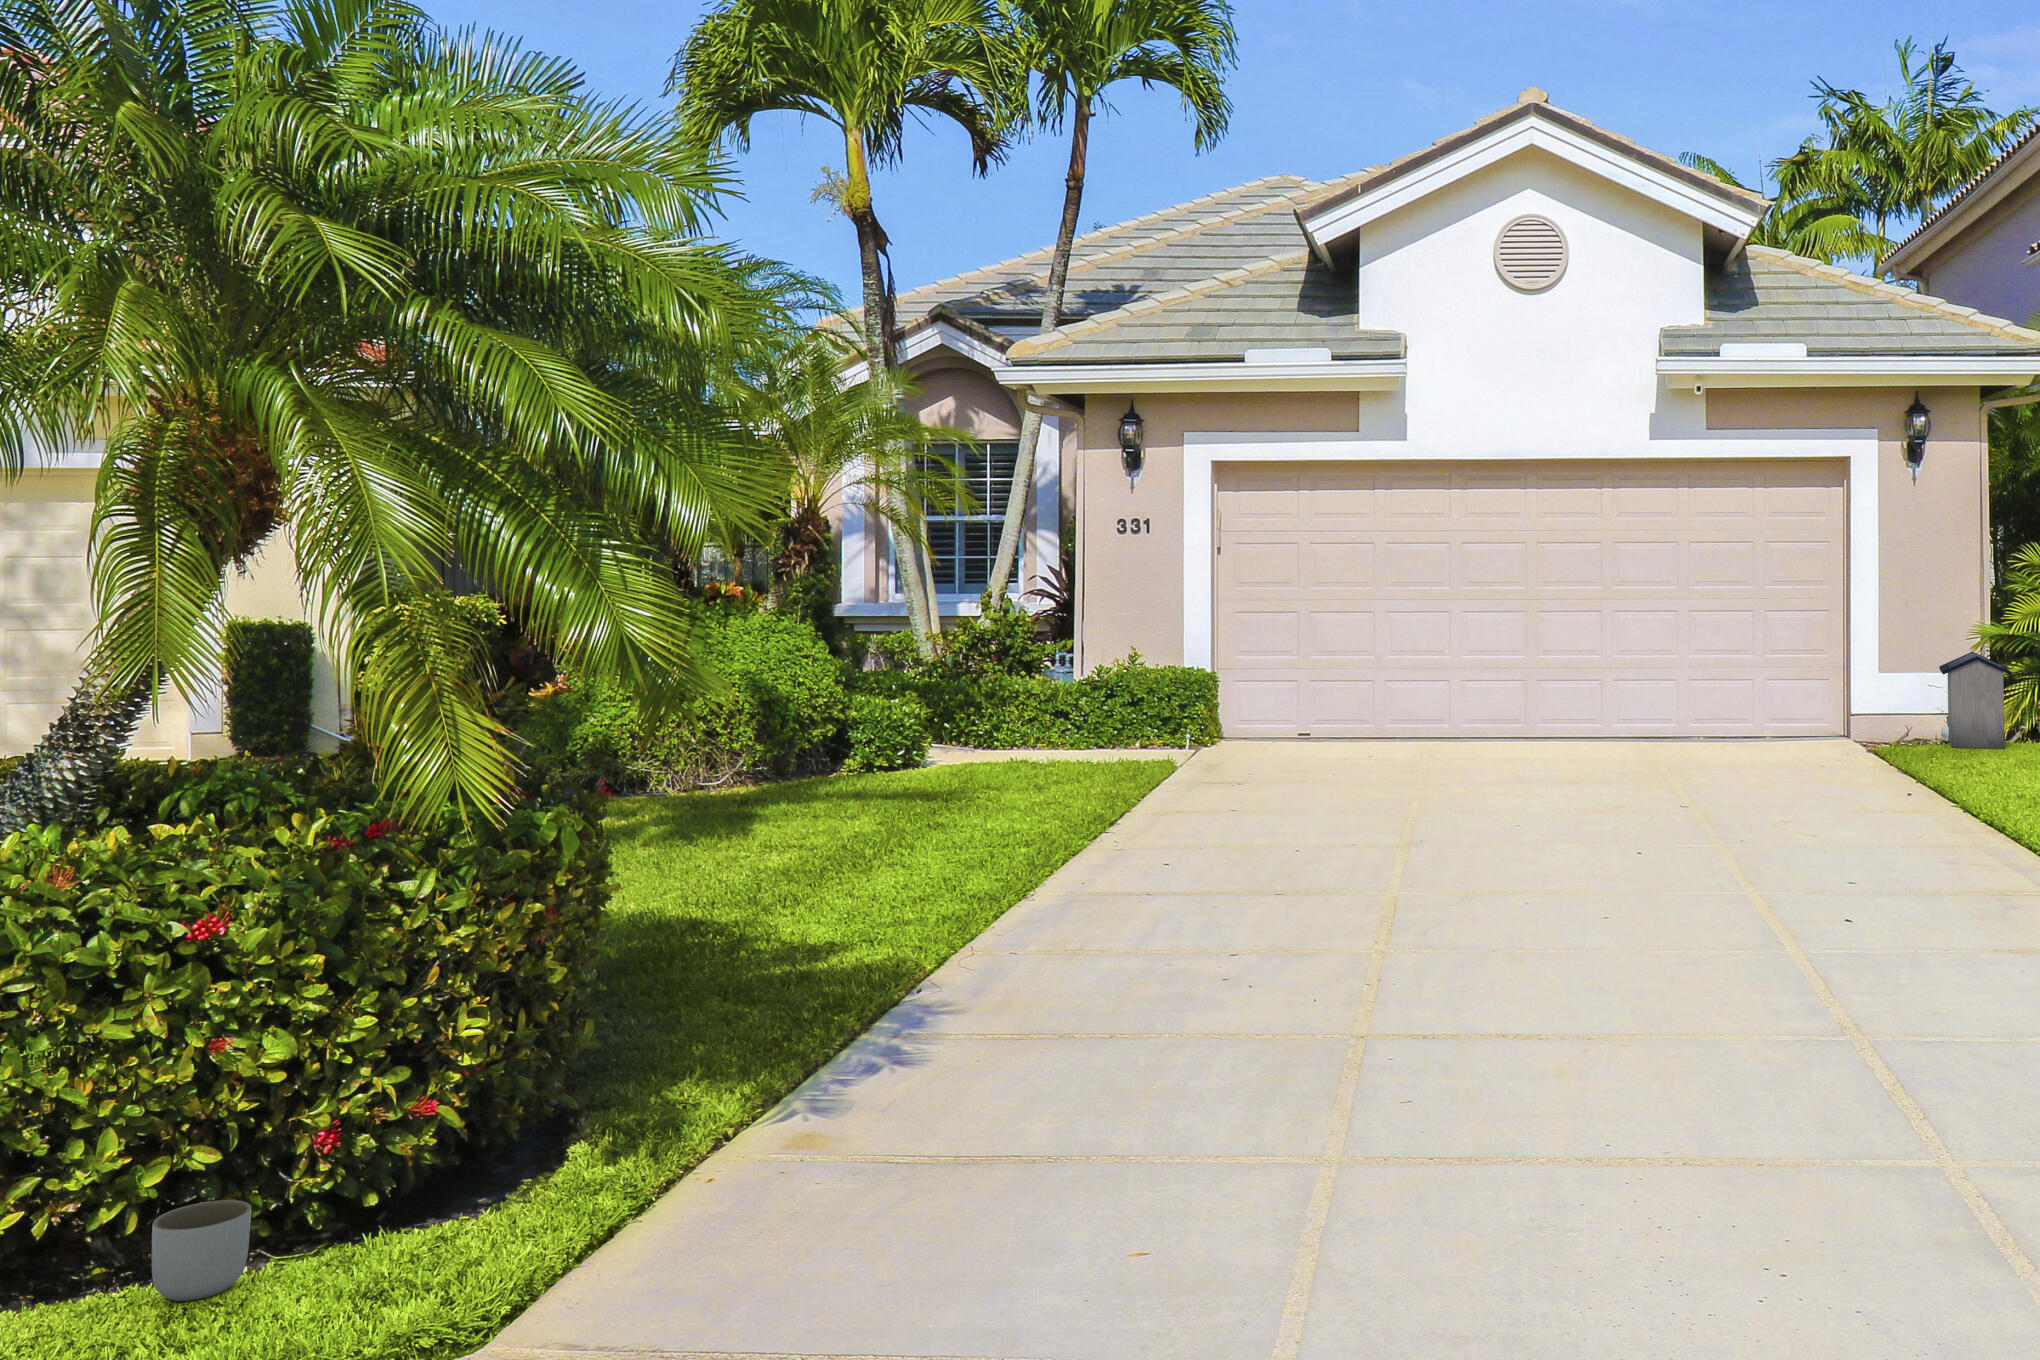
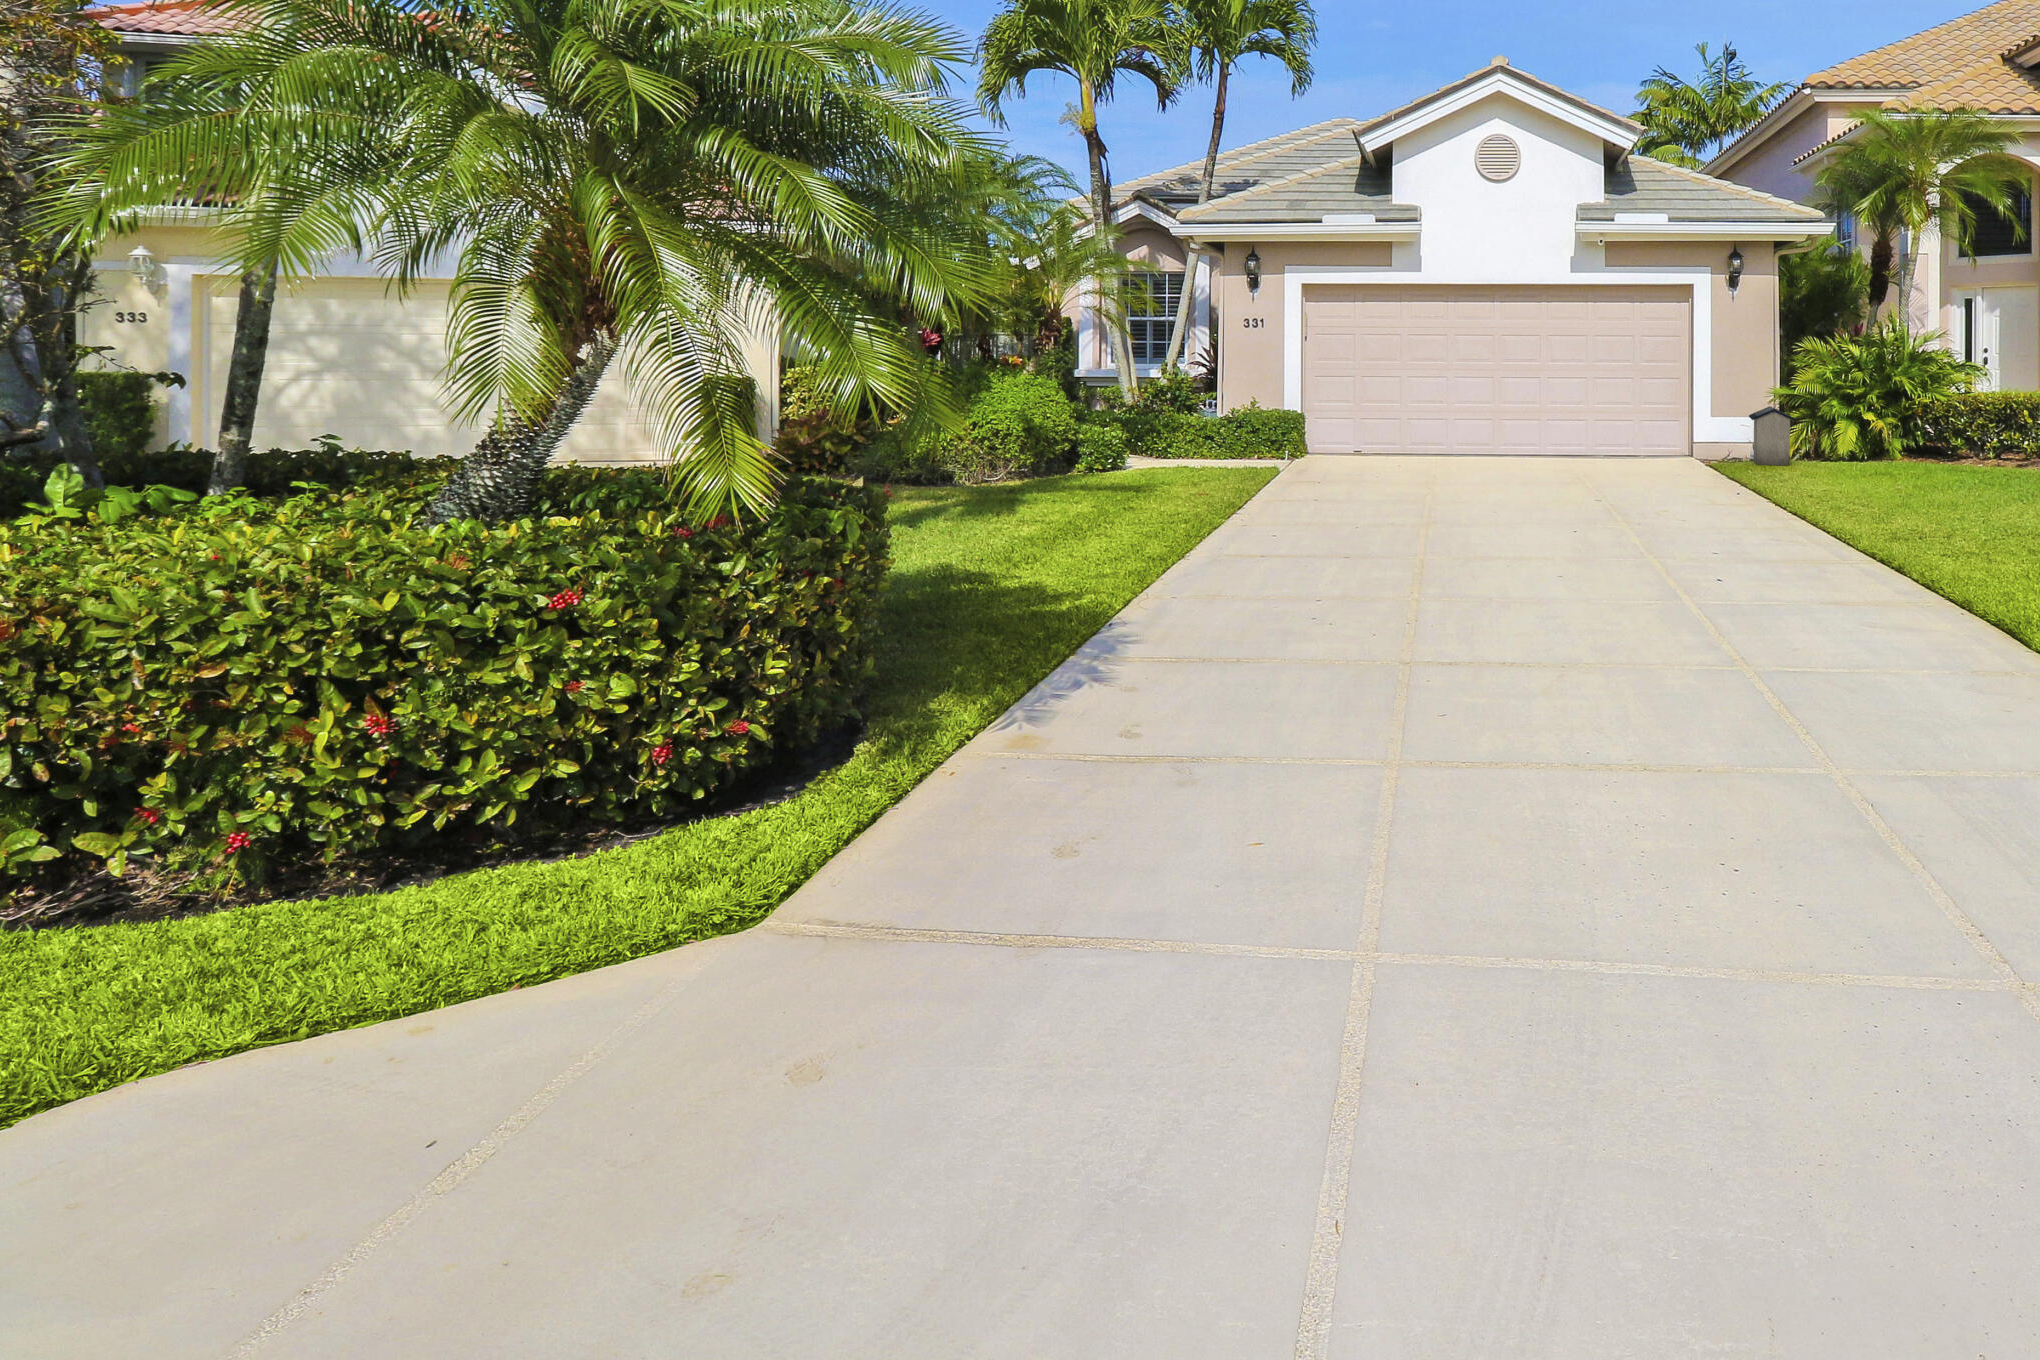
planter: present [152,1200,251,1301] -> none [526,798,604,875]

